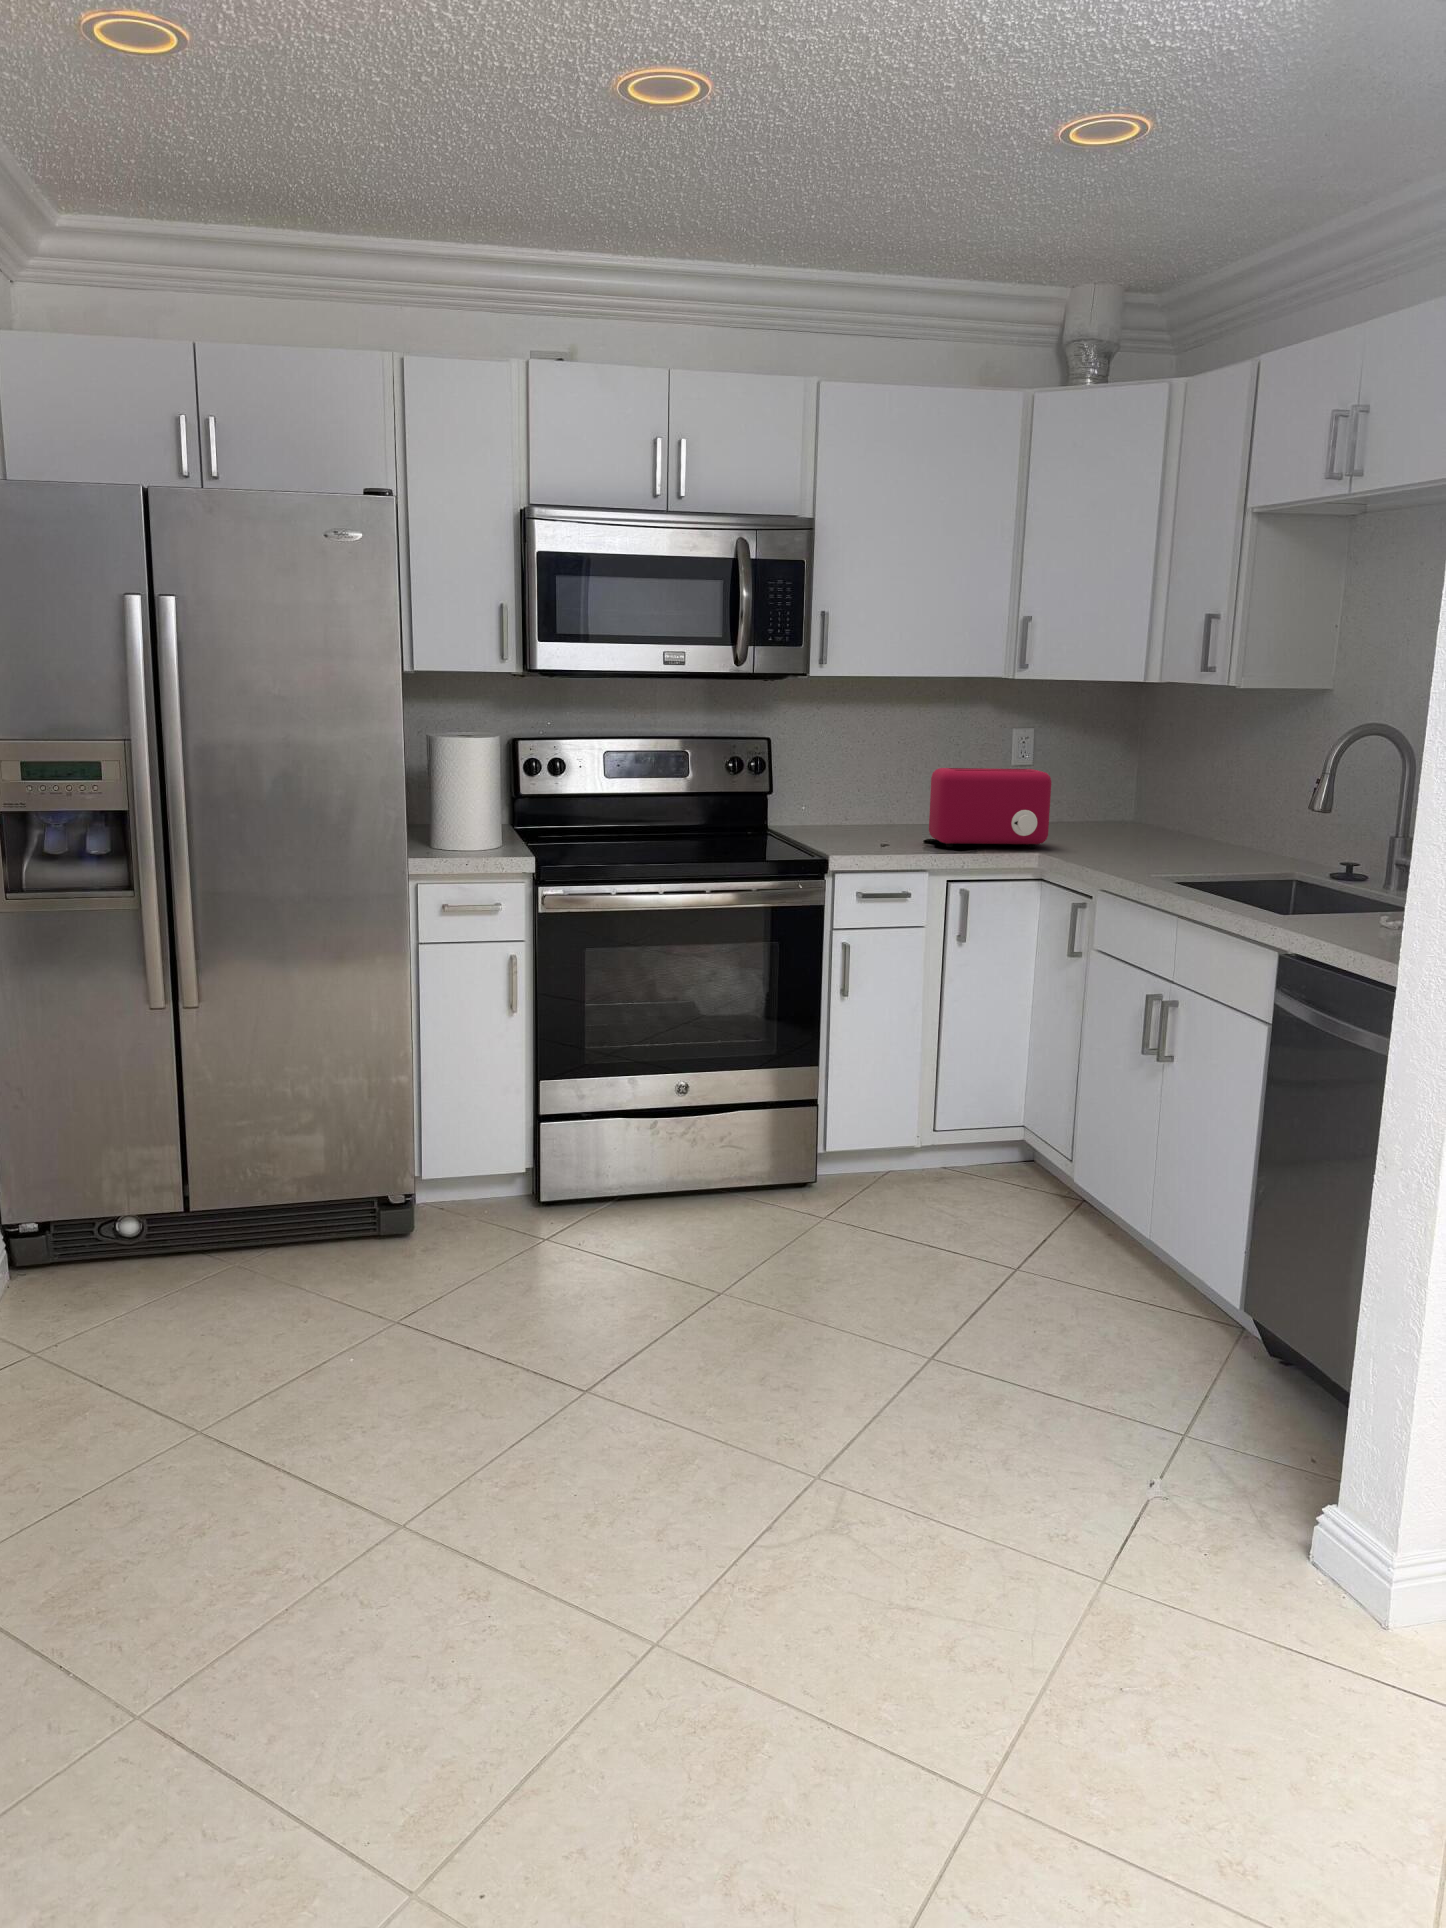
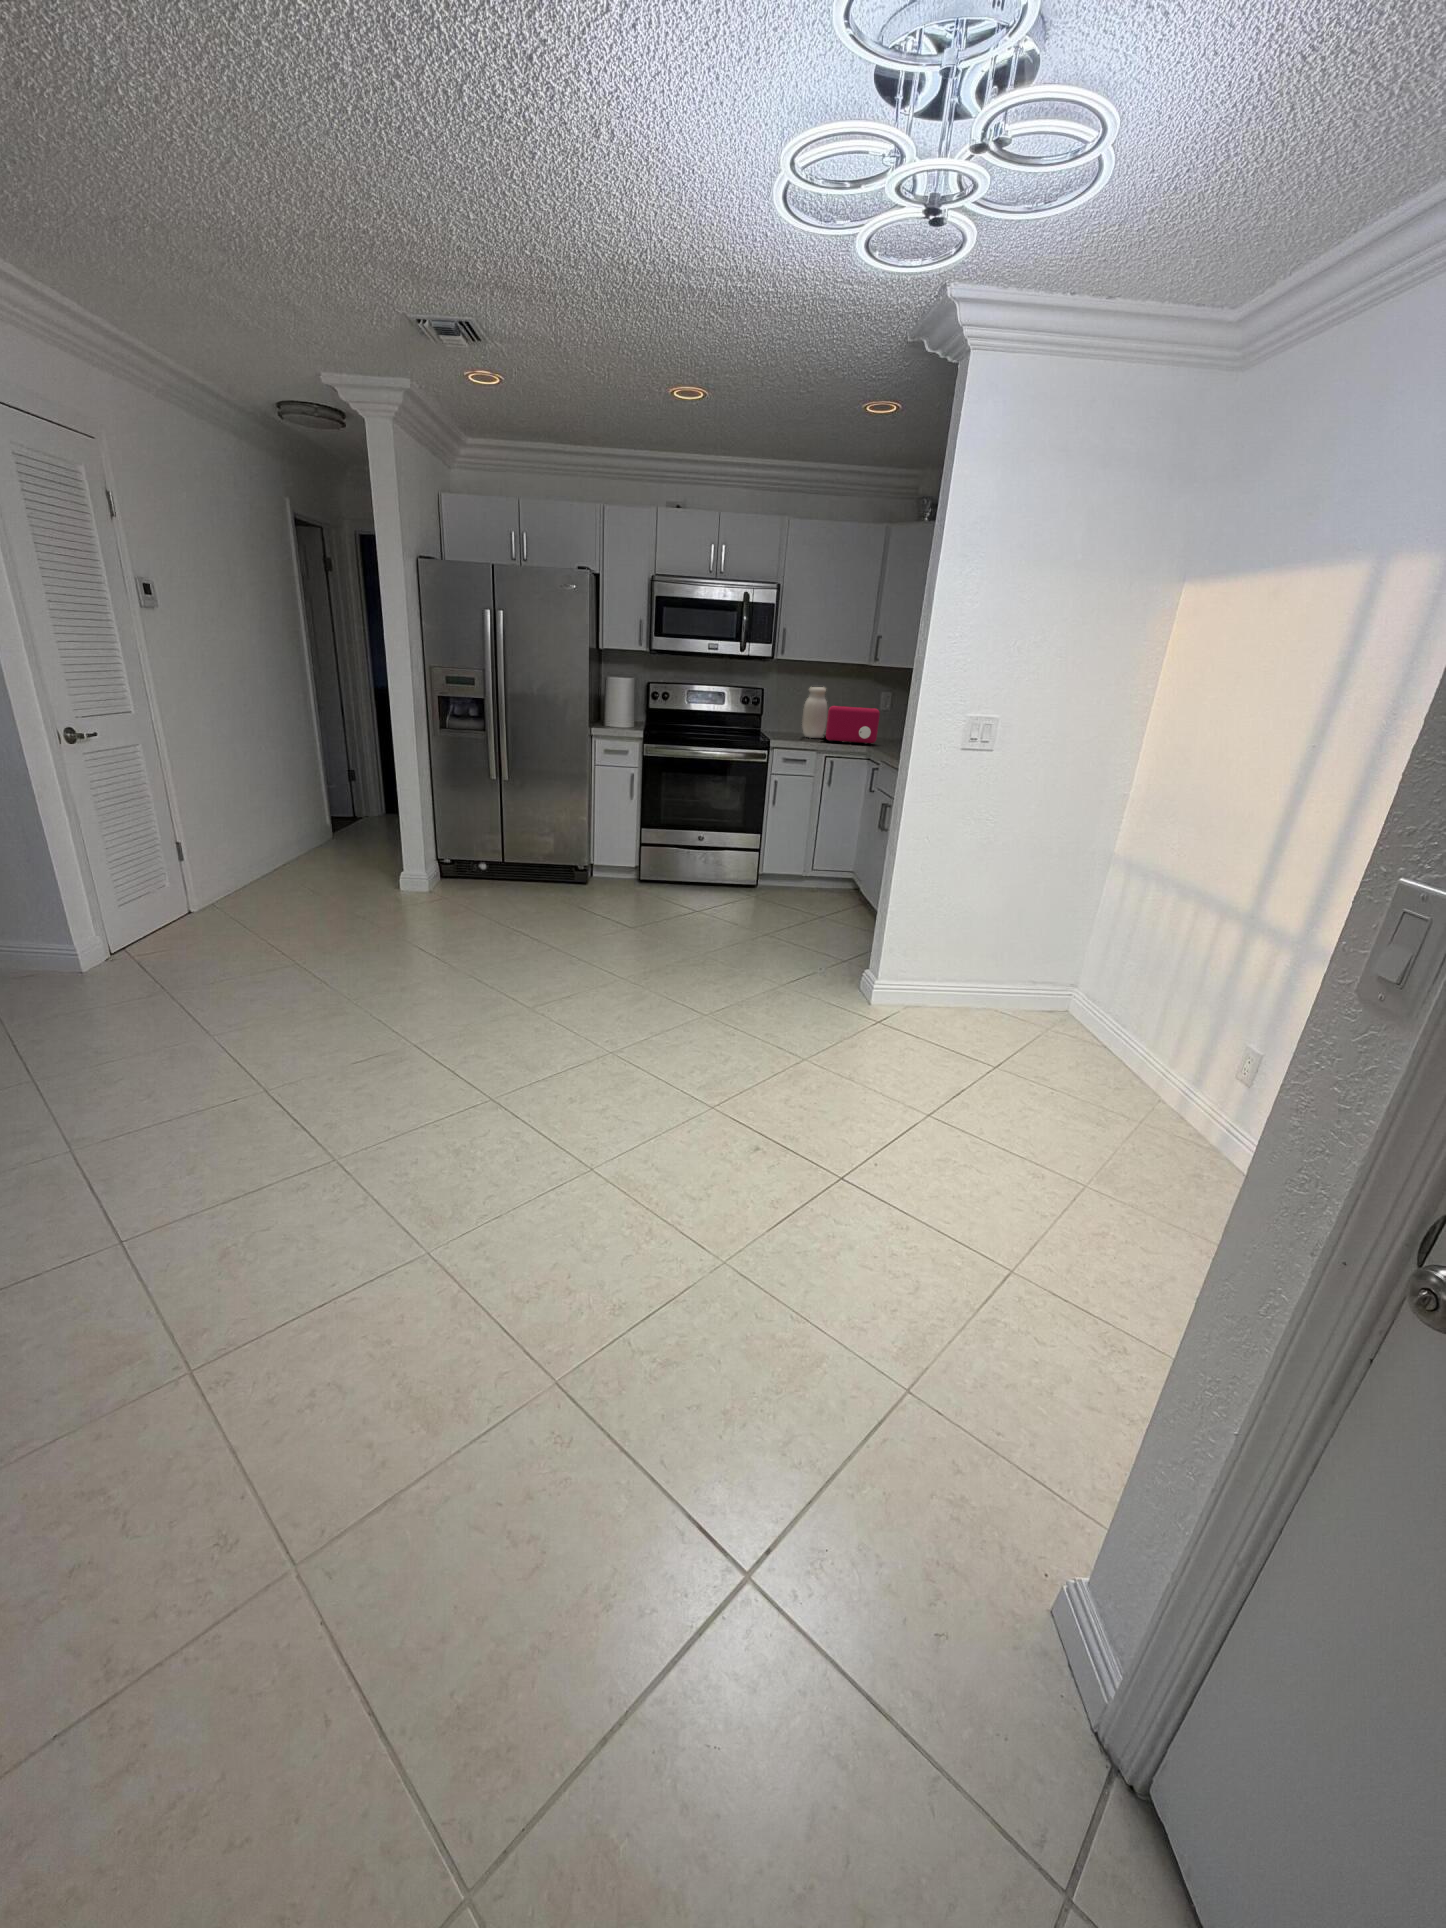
jar: none [861,727,916,835] -> present [802,687,827,738]

